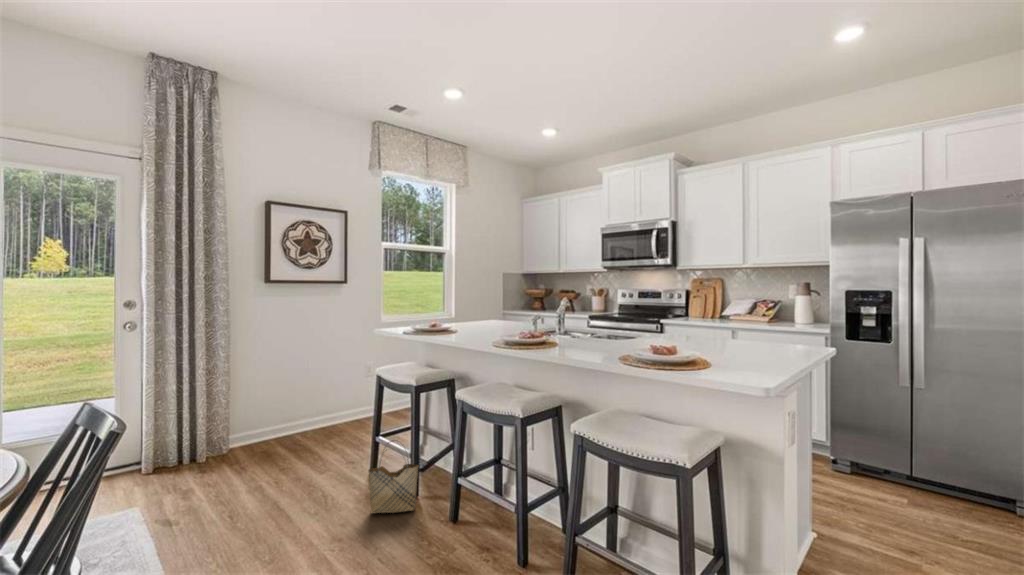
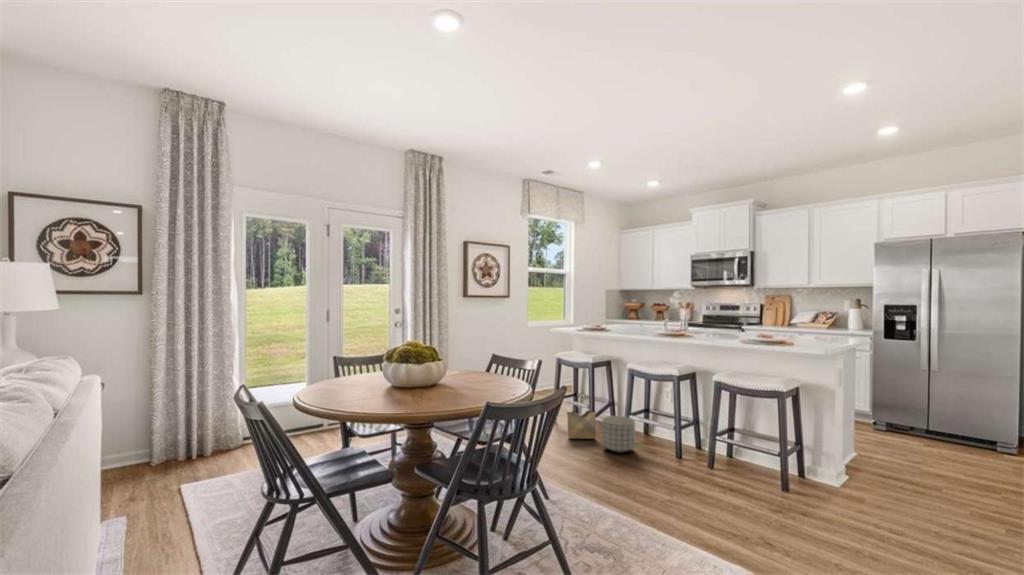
planter: none [410,477,464,546] -> present [602,416,635,453]

